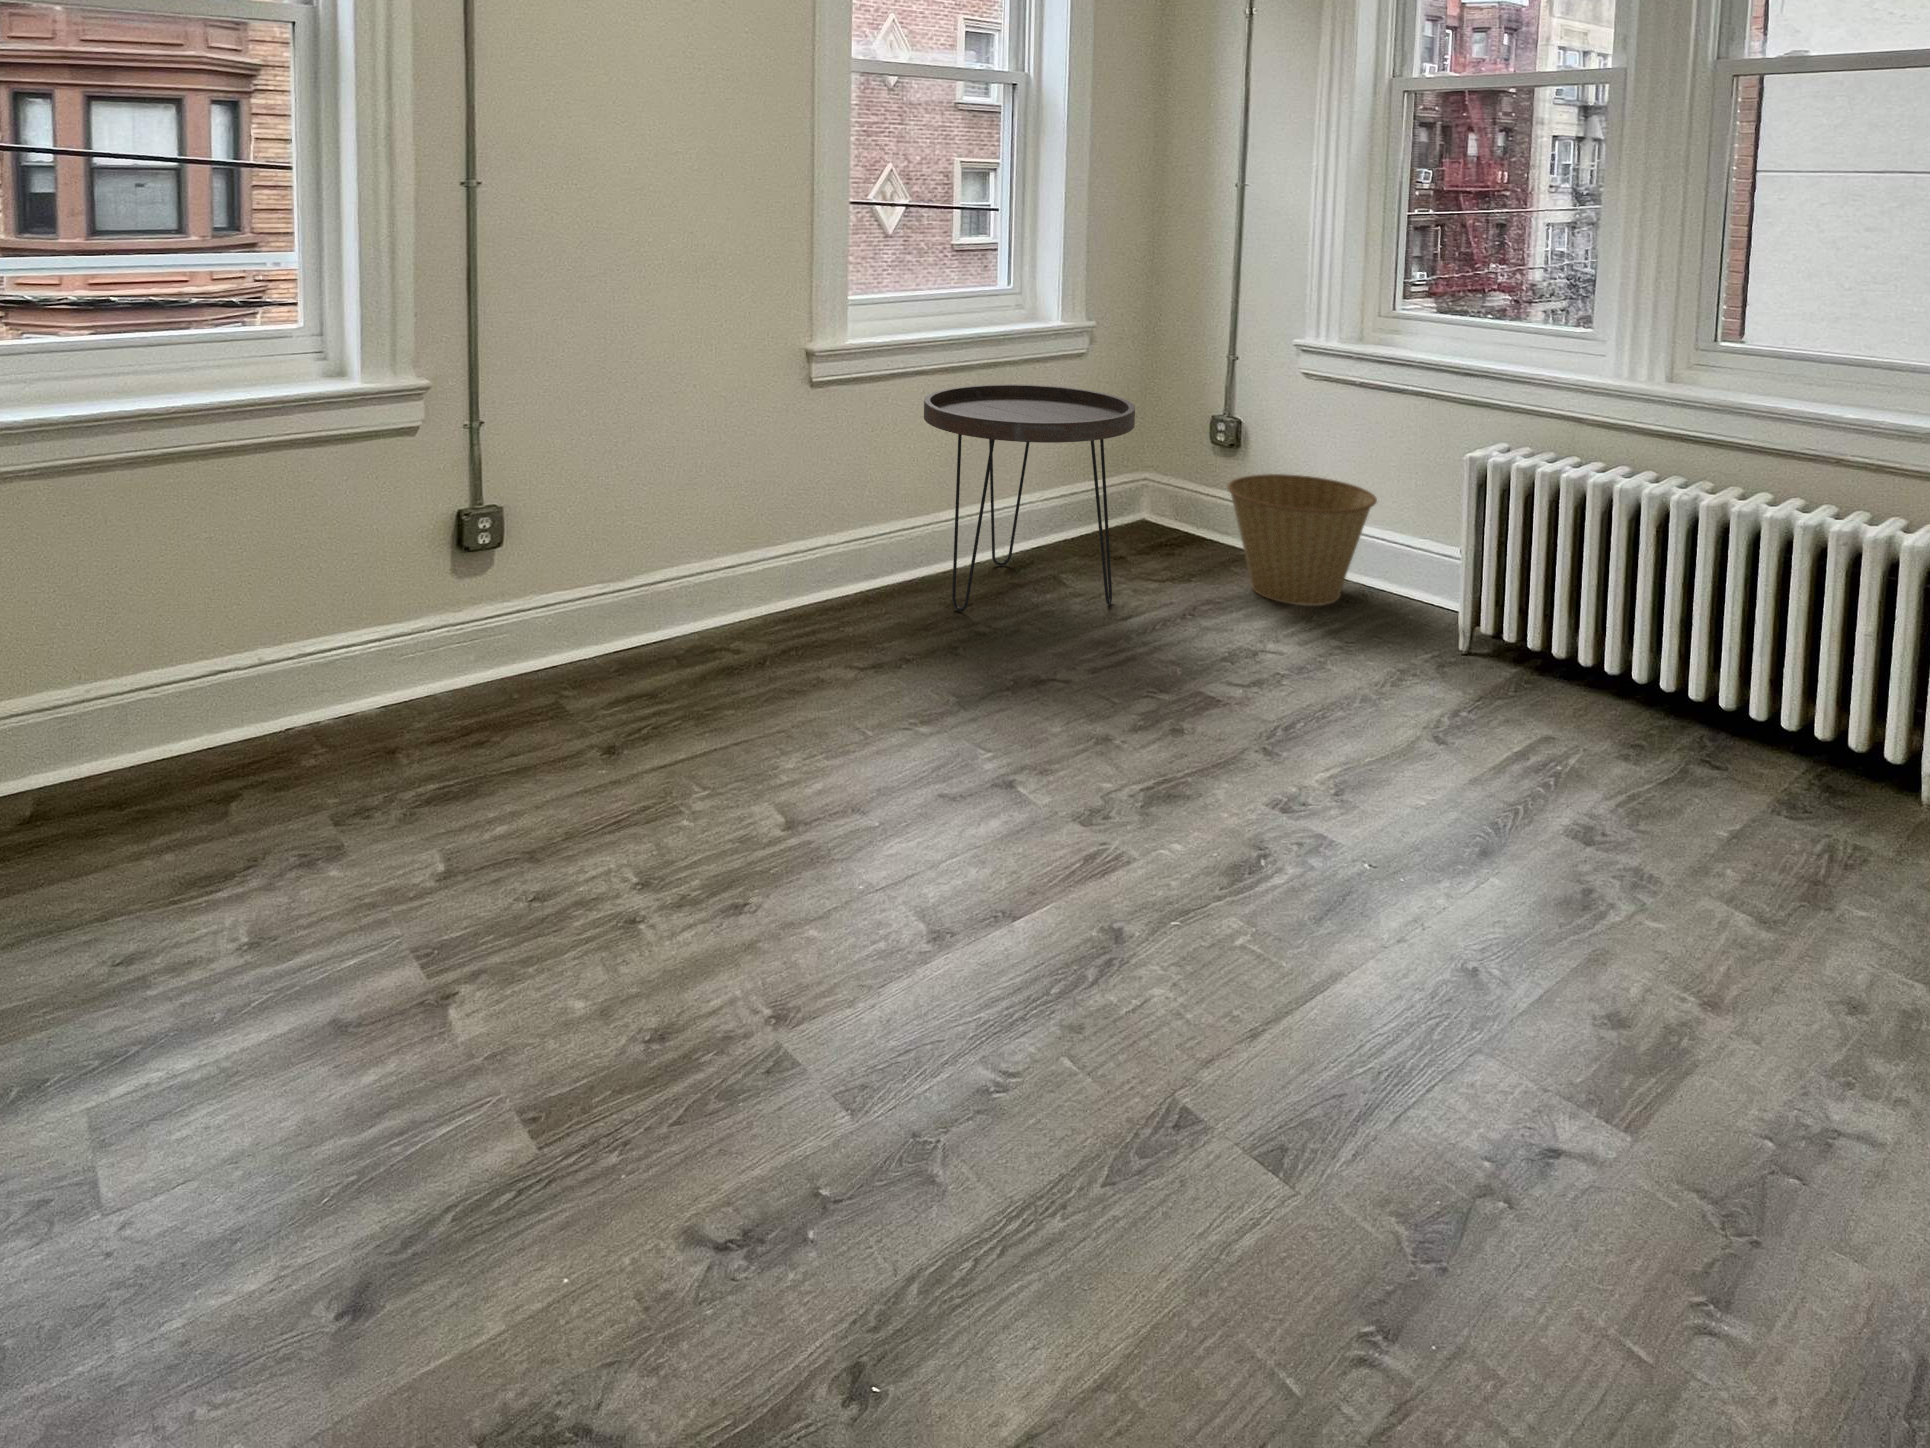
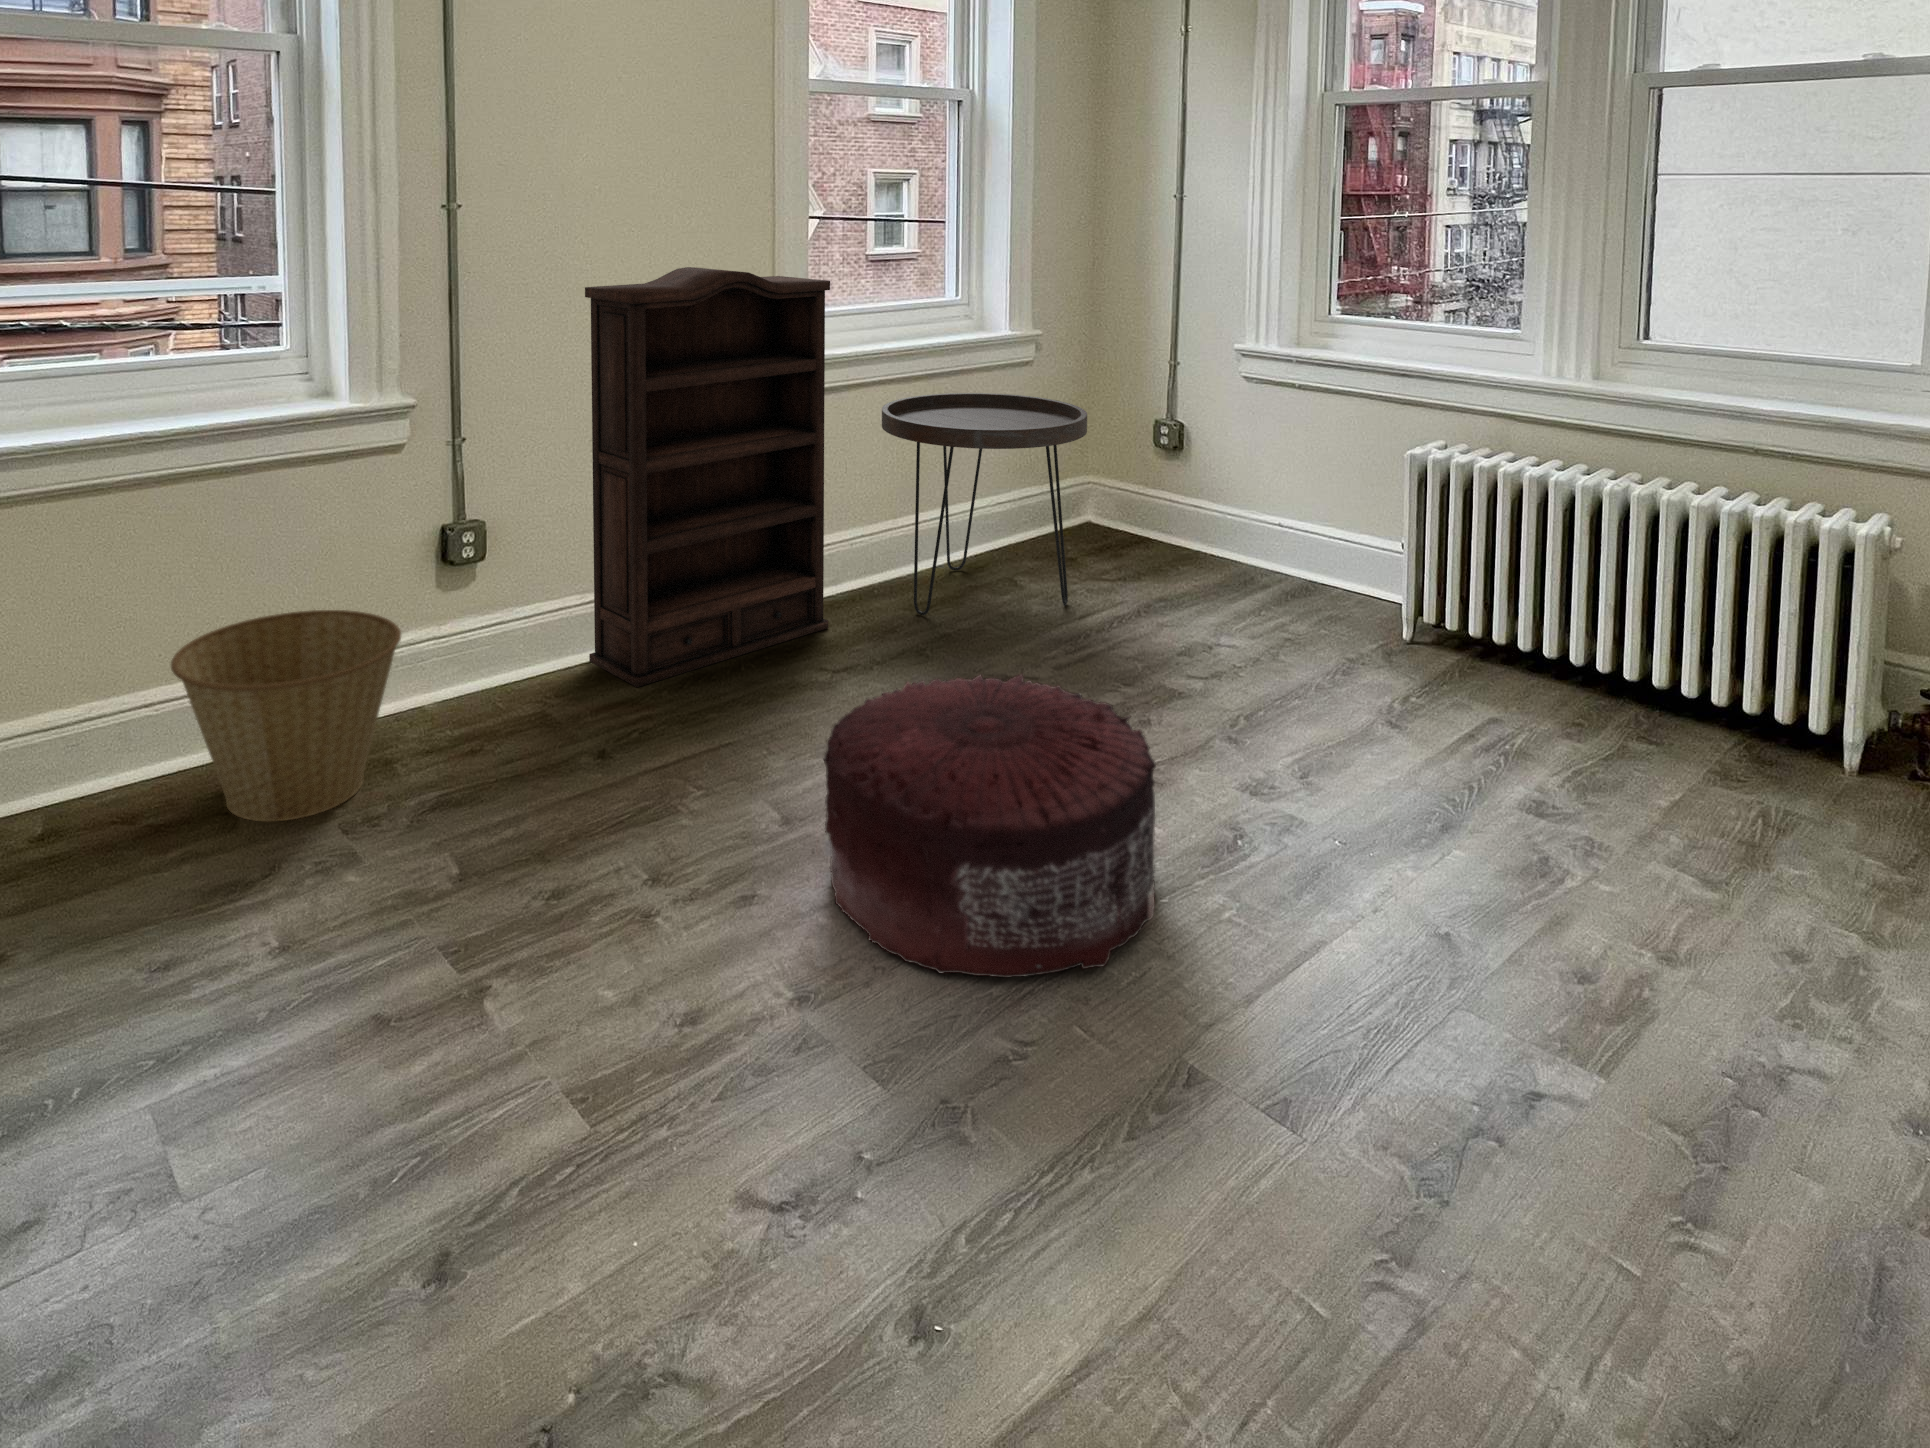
bookshelf: none [613,250,868,679] -> present [585,267,830,687]
basket: present [1228,474,1377,605] -> present [171,610,401,821]
pouf: none [818,677,1168,1001] -> present [824,674,1156,977]

